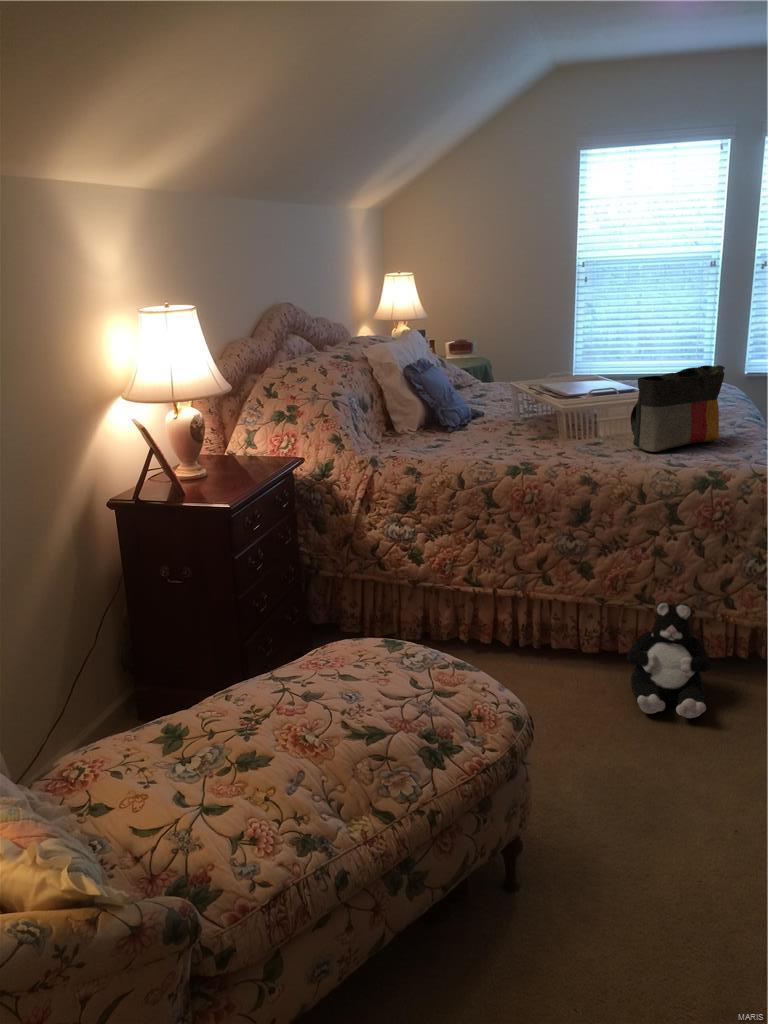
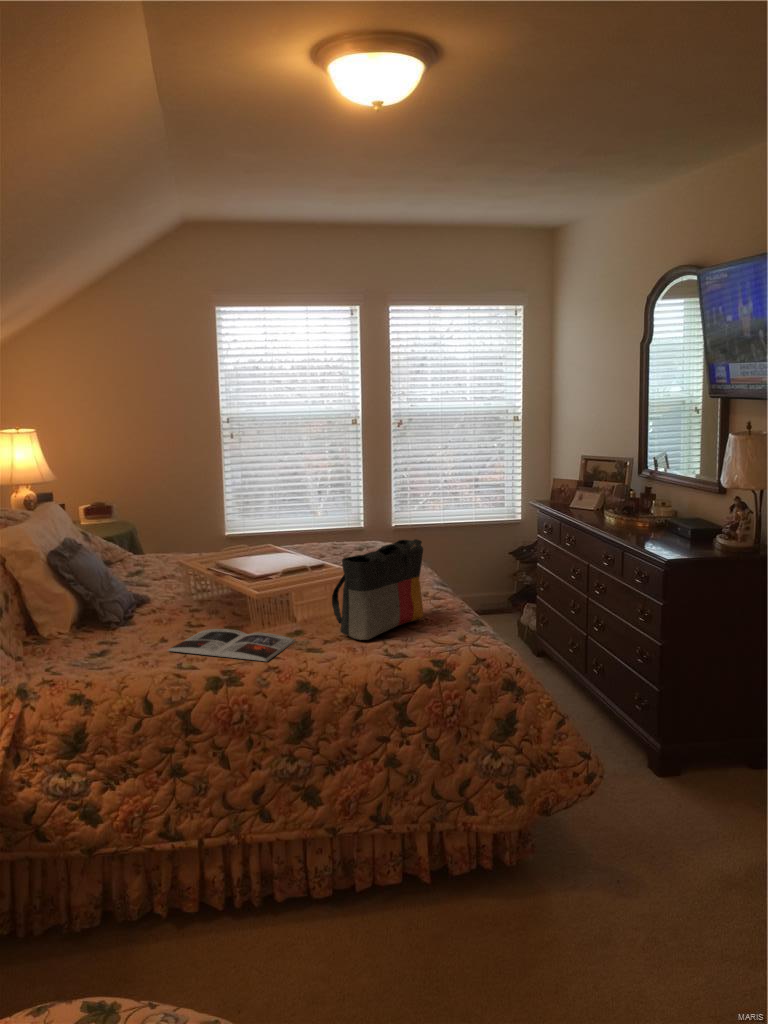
magazine: none [485,435,592,460] -> present [168,629,295,661]
plush toy: present [627,602,711,718] -> none [374,821,475,972]

